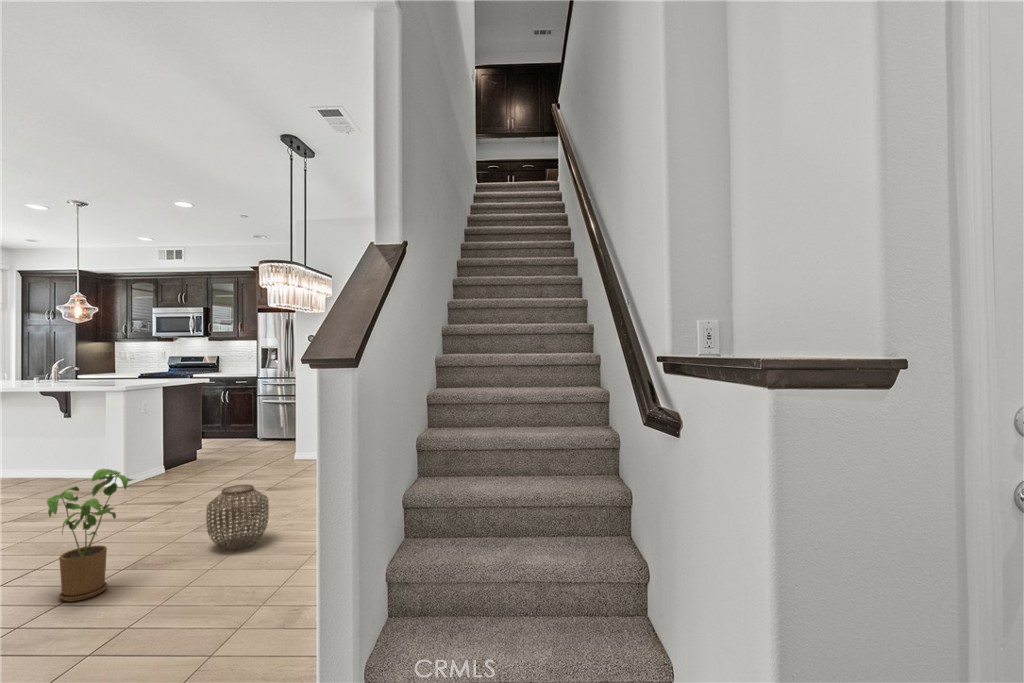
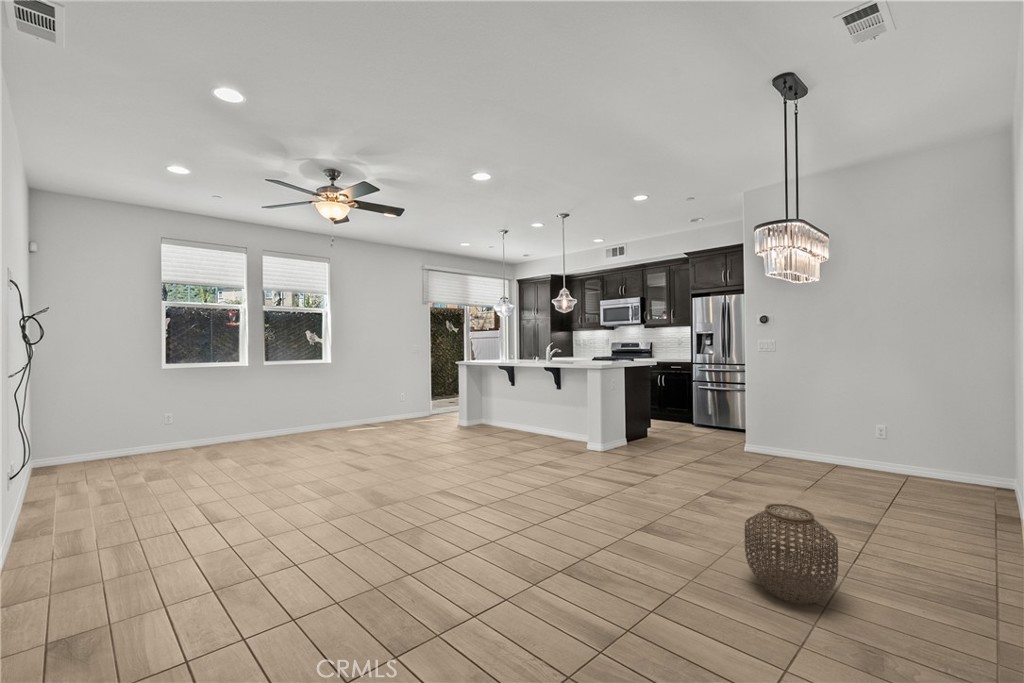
house plant: present [47,469,133,601] -> none [591,463,679,631]

